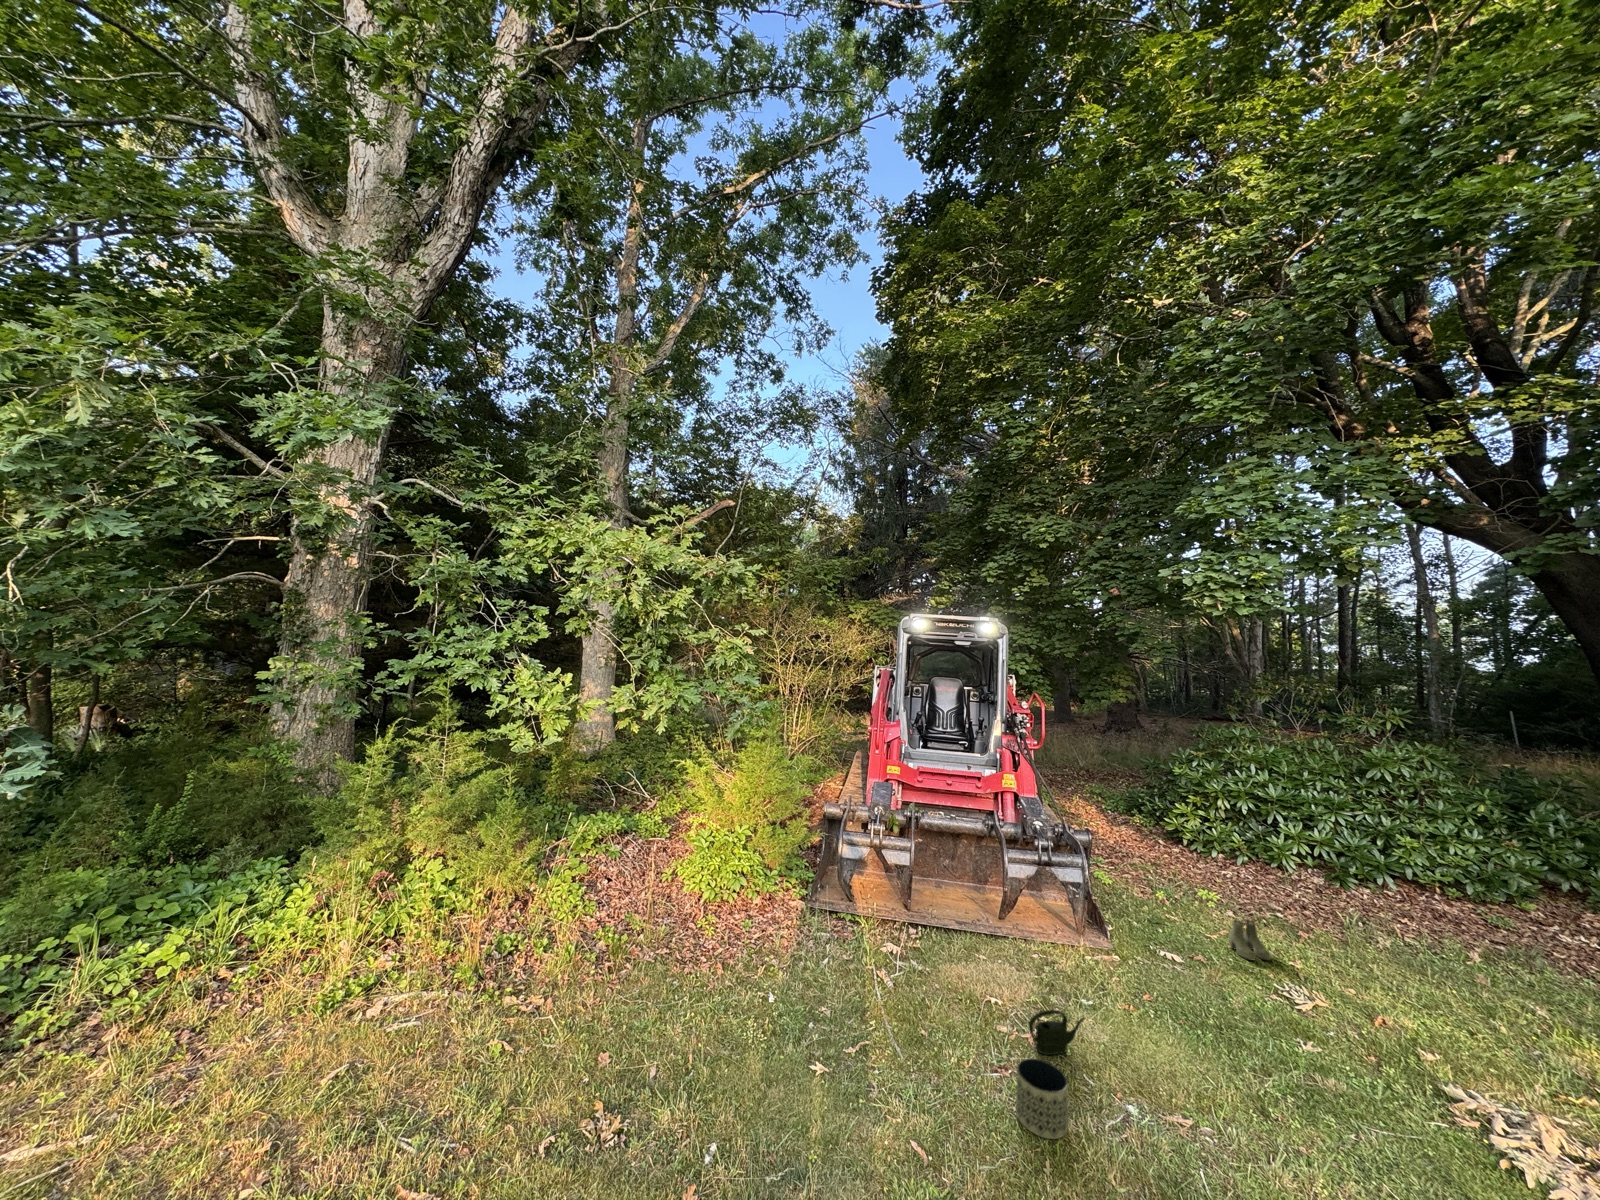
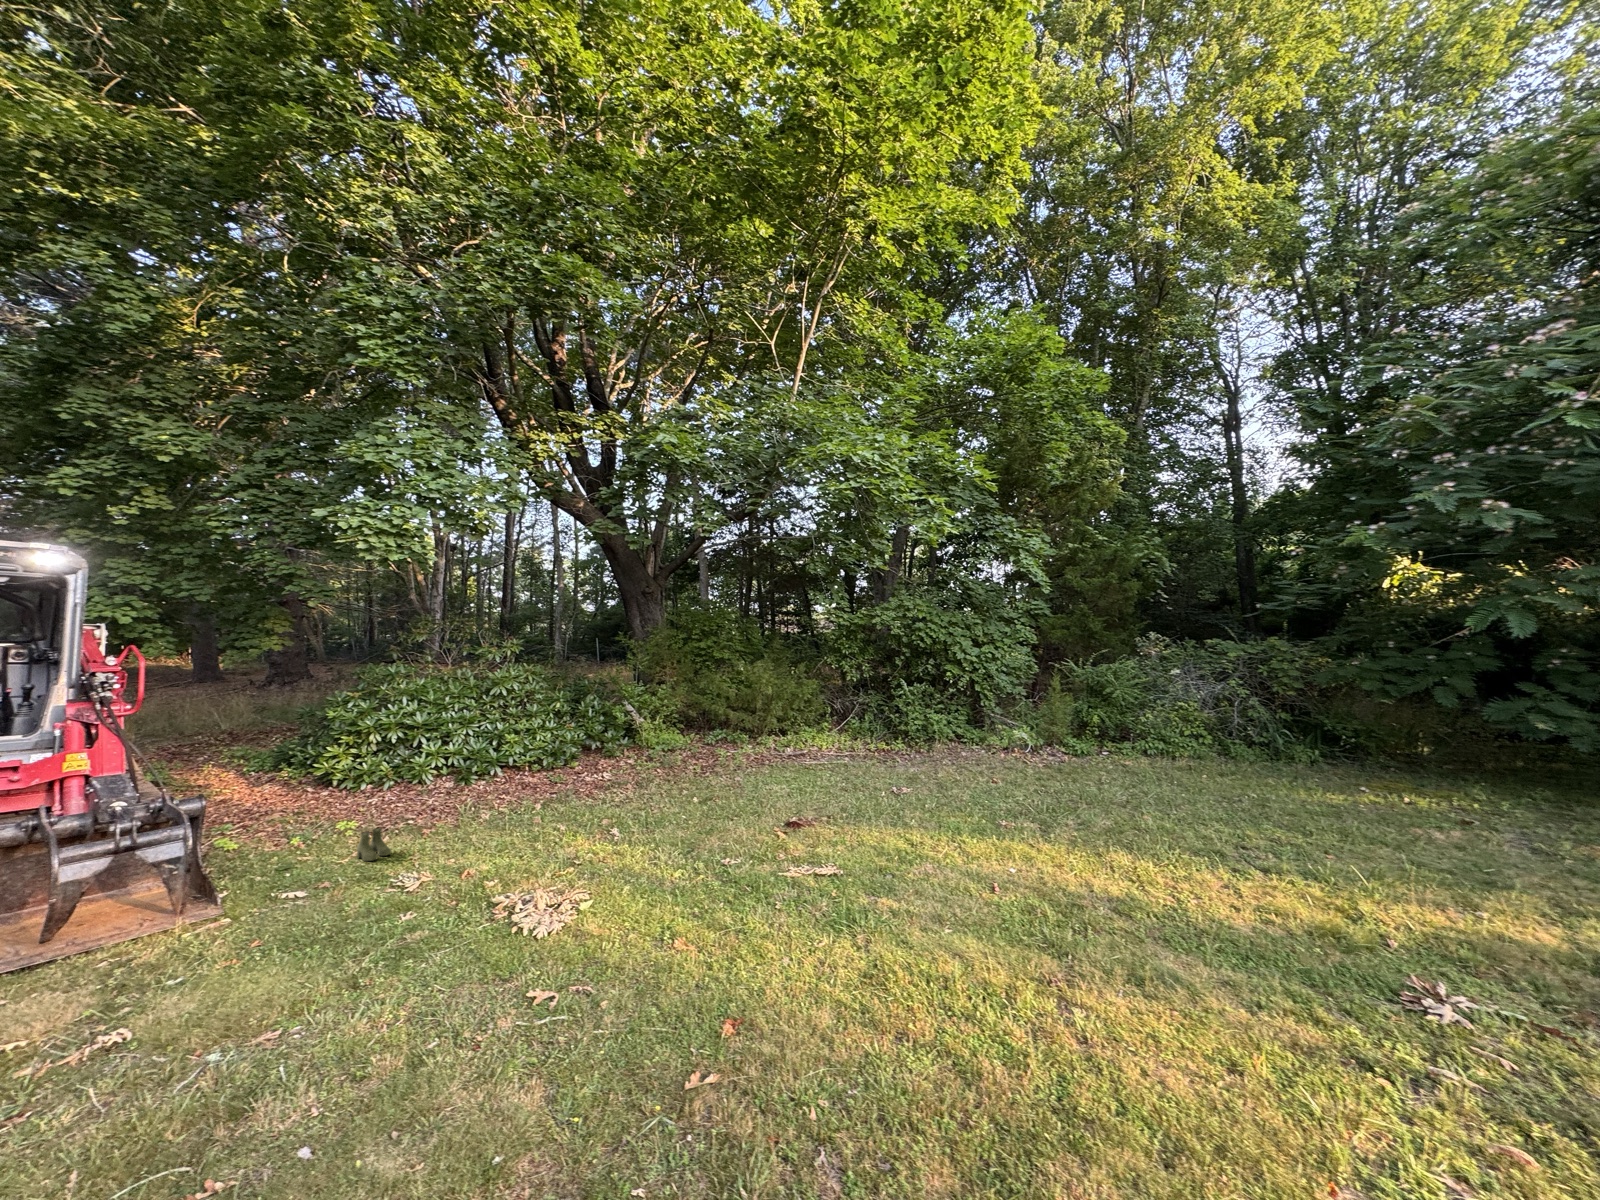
watering can: present [1029,1009,1085,1055] -> none [79,977,169,1044]
planter: present [1016,1058,1068,1139] -> none [47,1035,130,1120]

